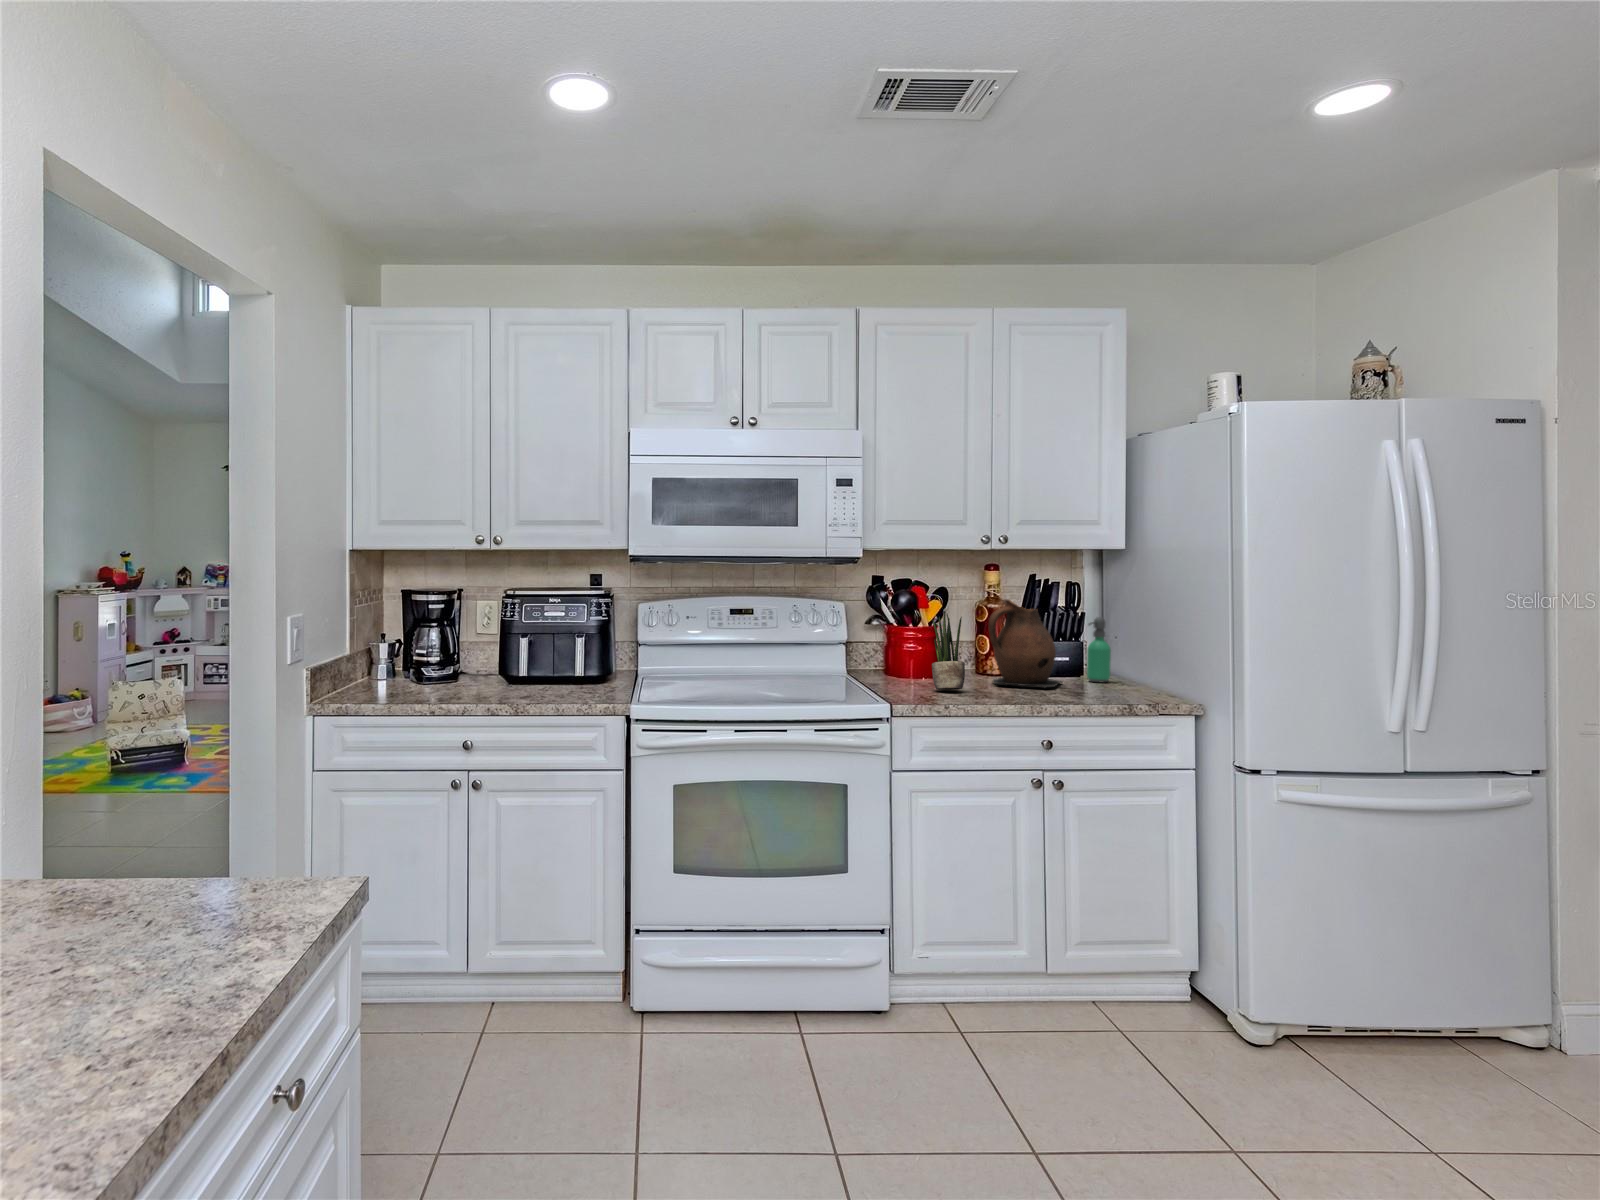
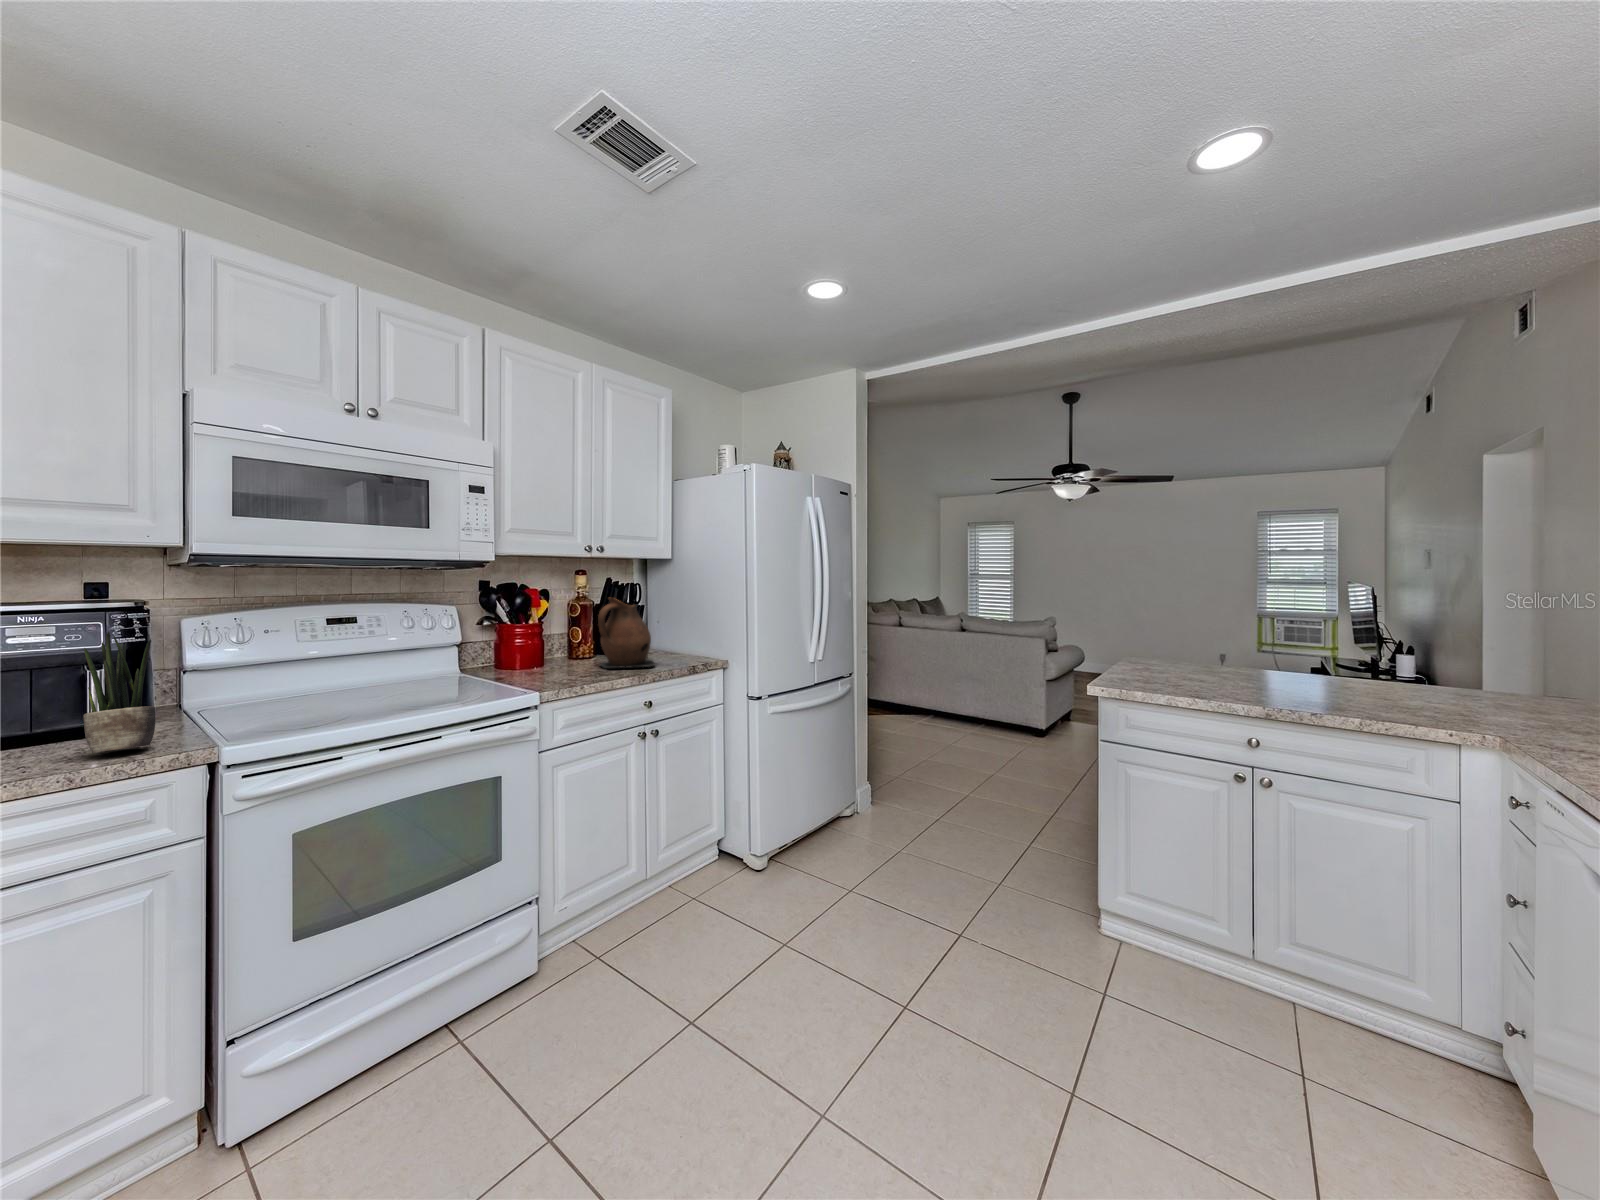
potted plant: present [932,611,965,690] -> present [83,632,155,753]
soap dispenser: present [1087,617,1111,682] -> none [665,609,682,658]

